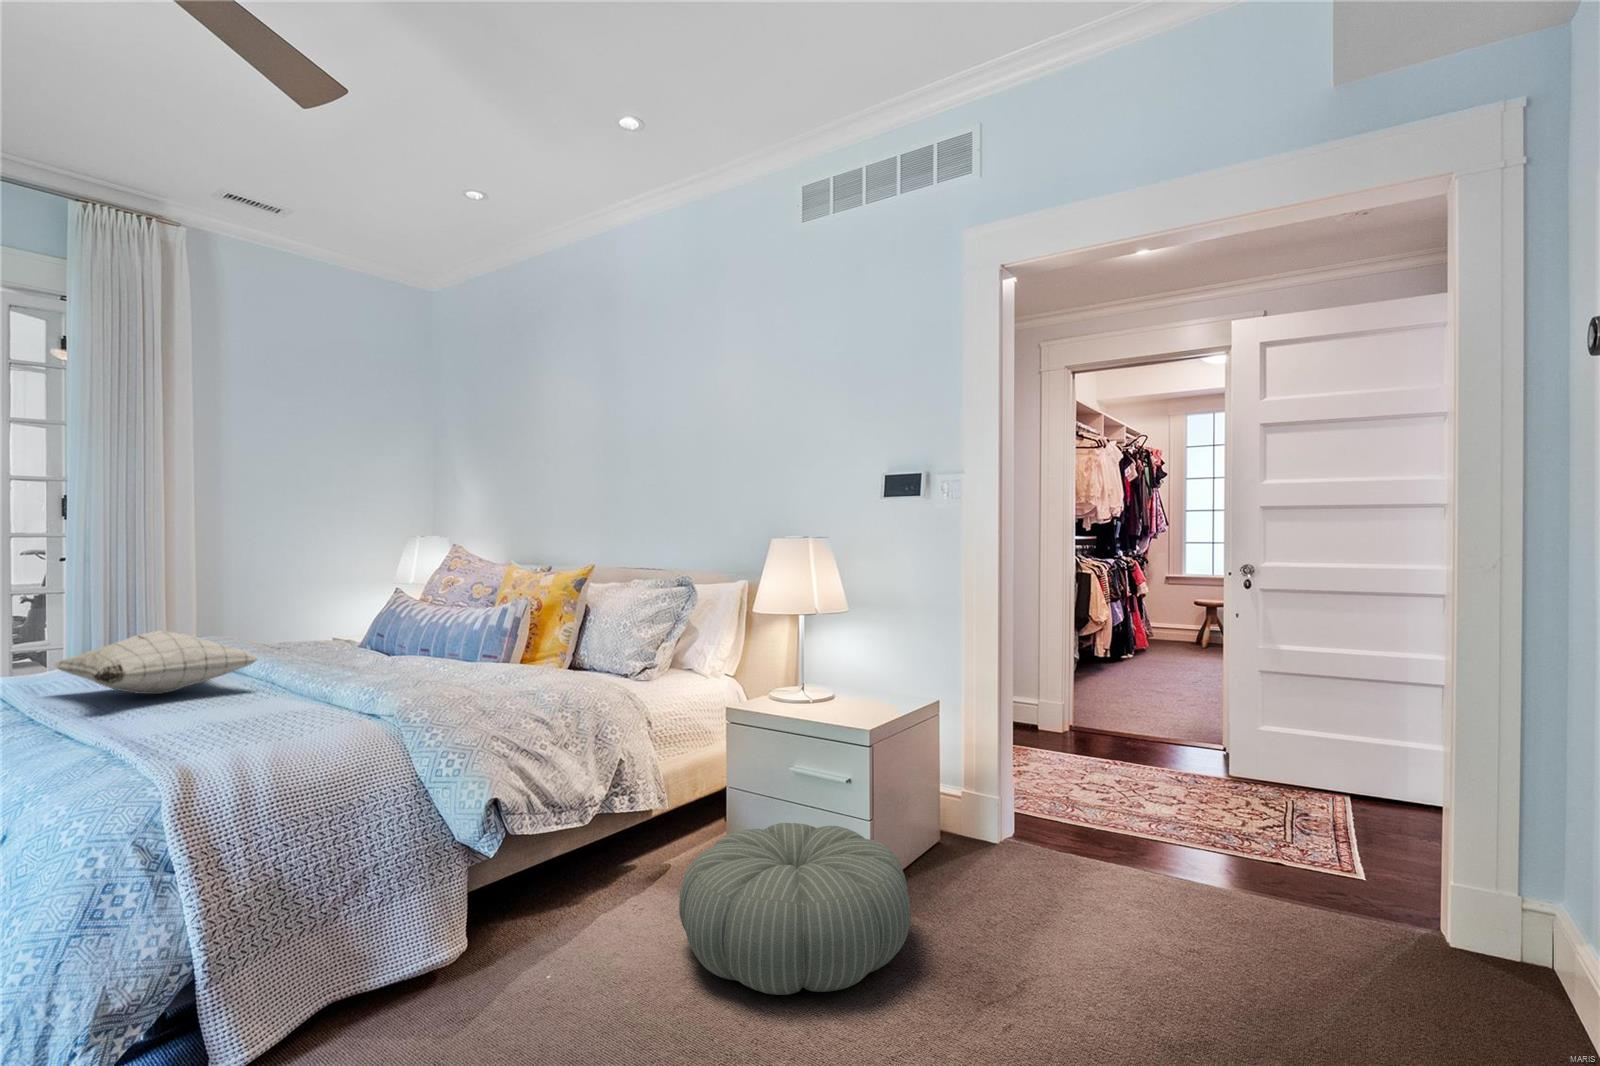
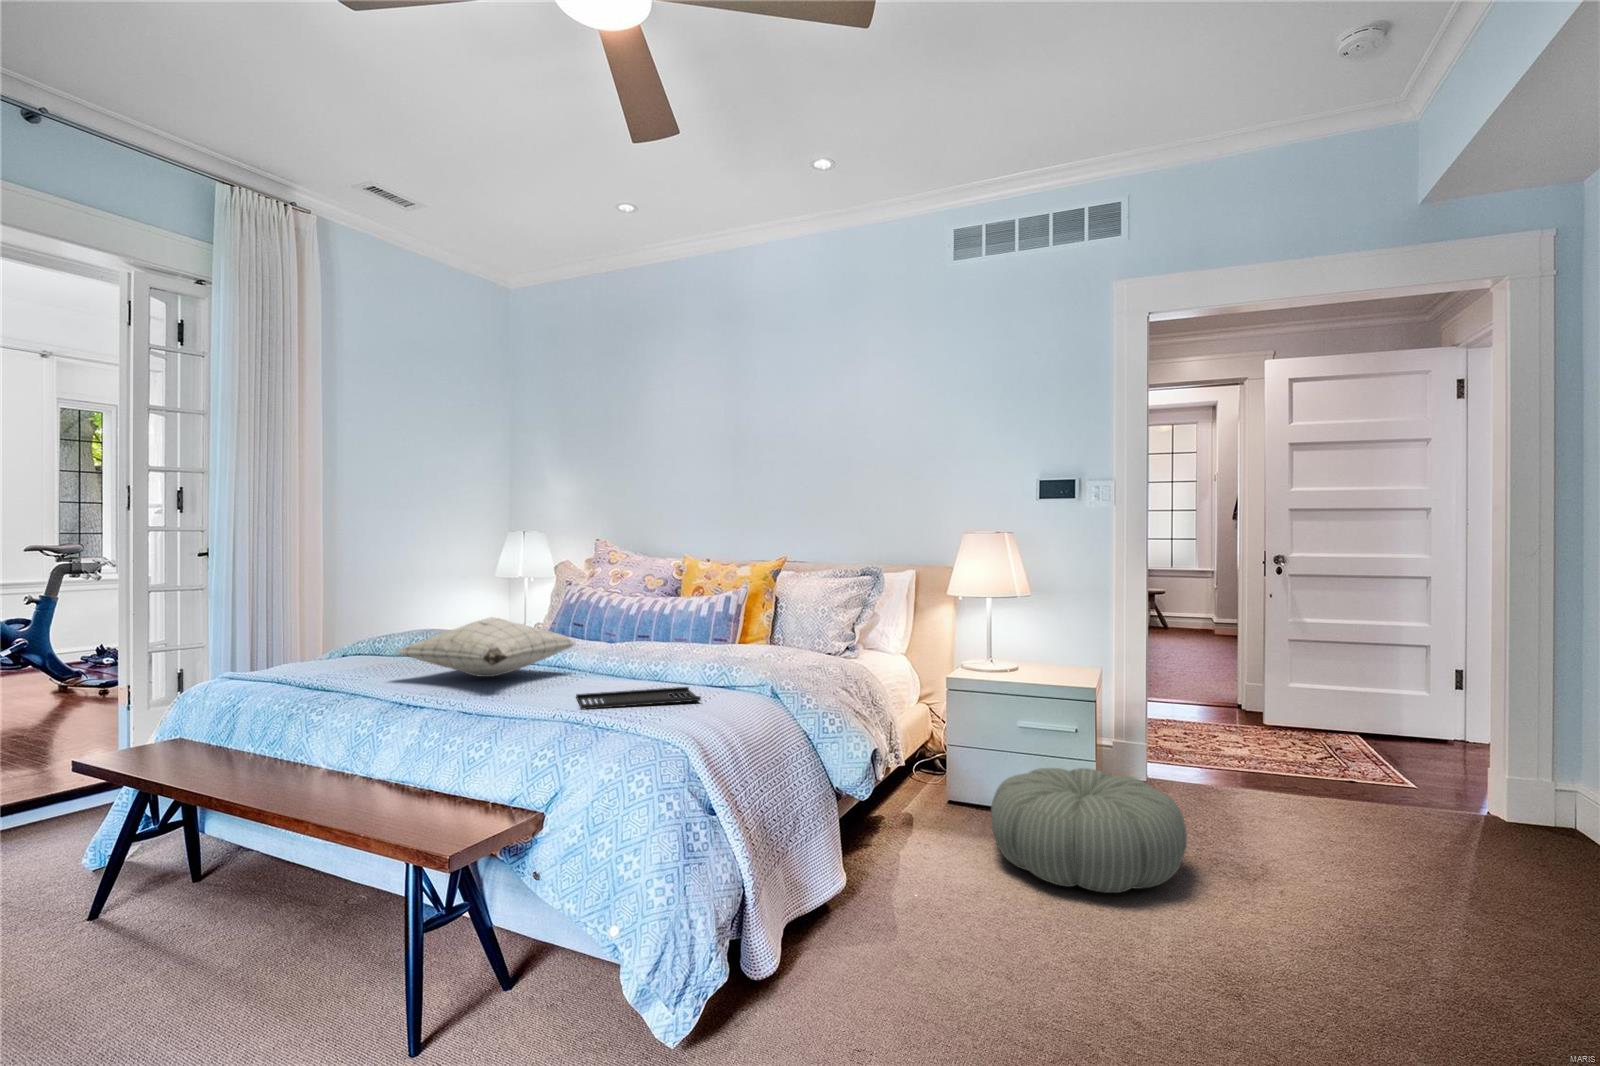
tray: none [137,713,314,738] -> present [576,687,701,709]

